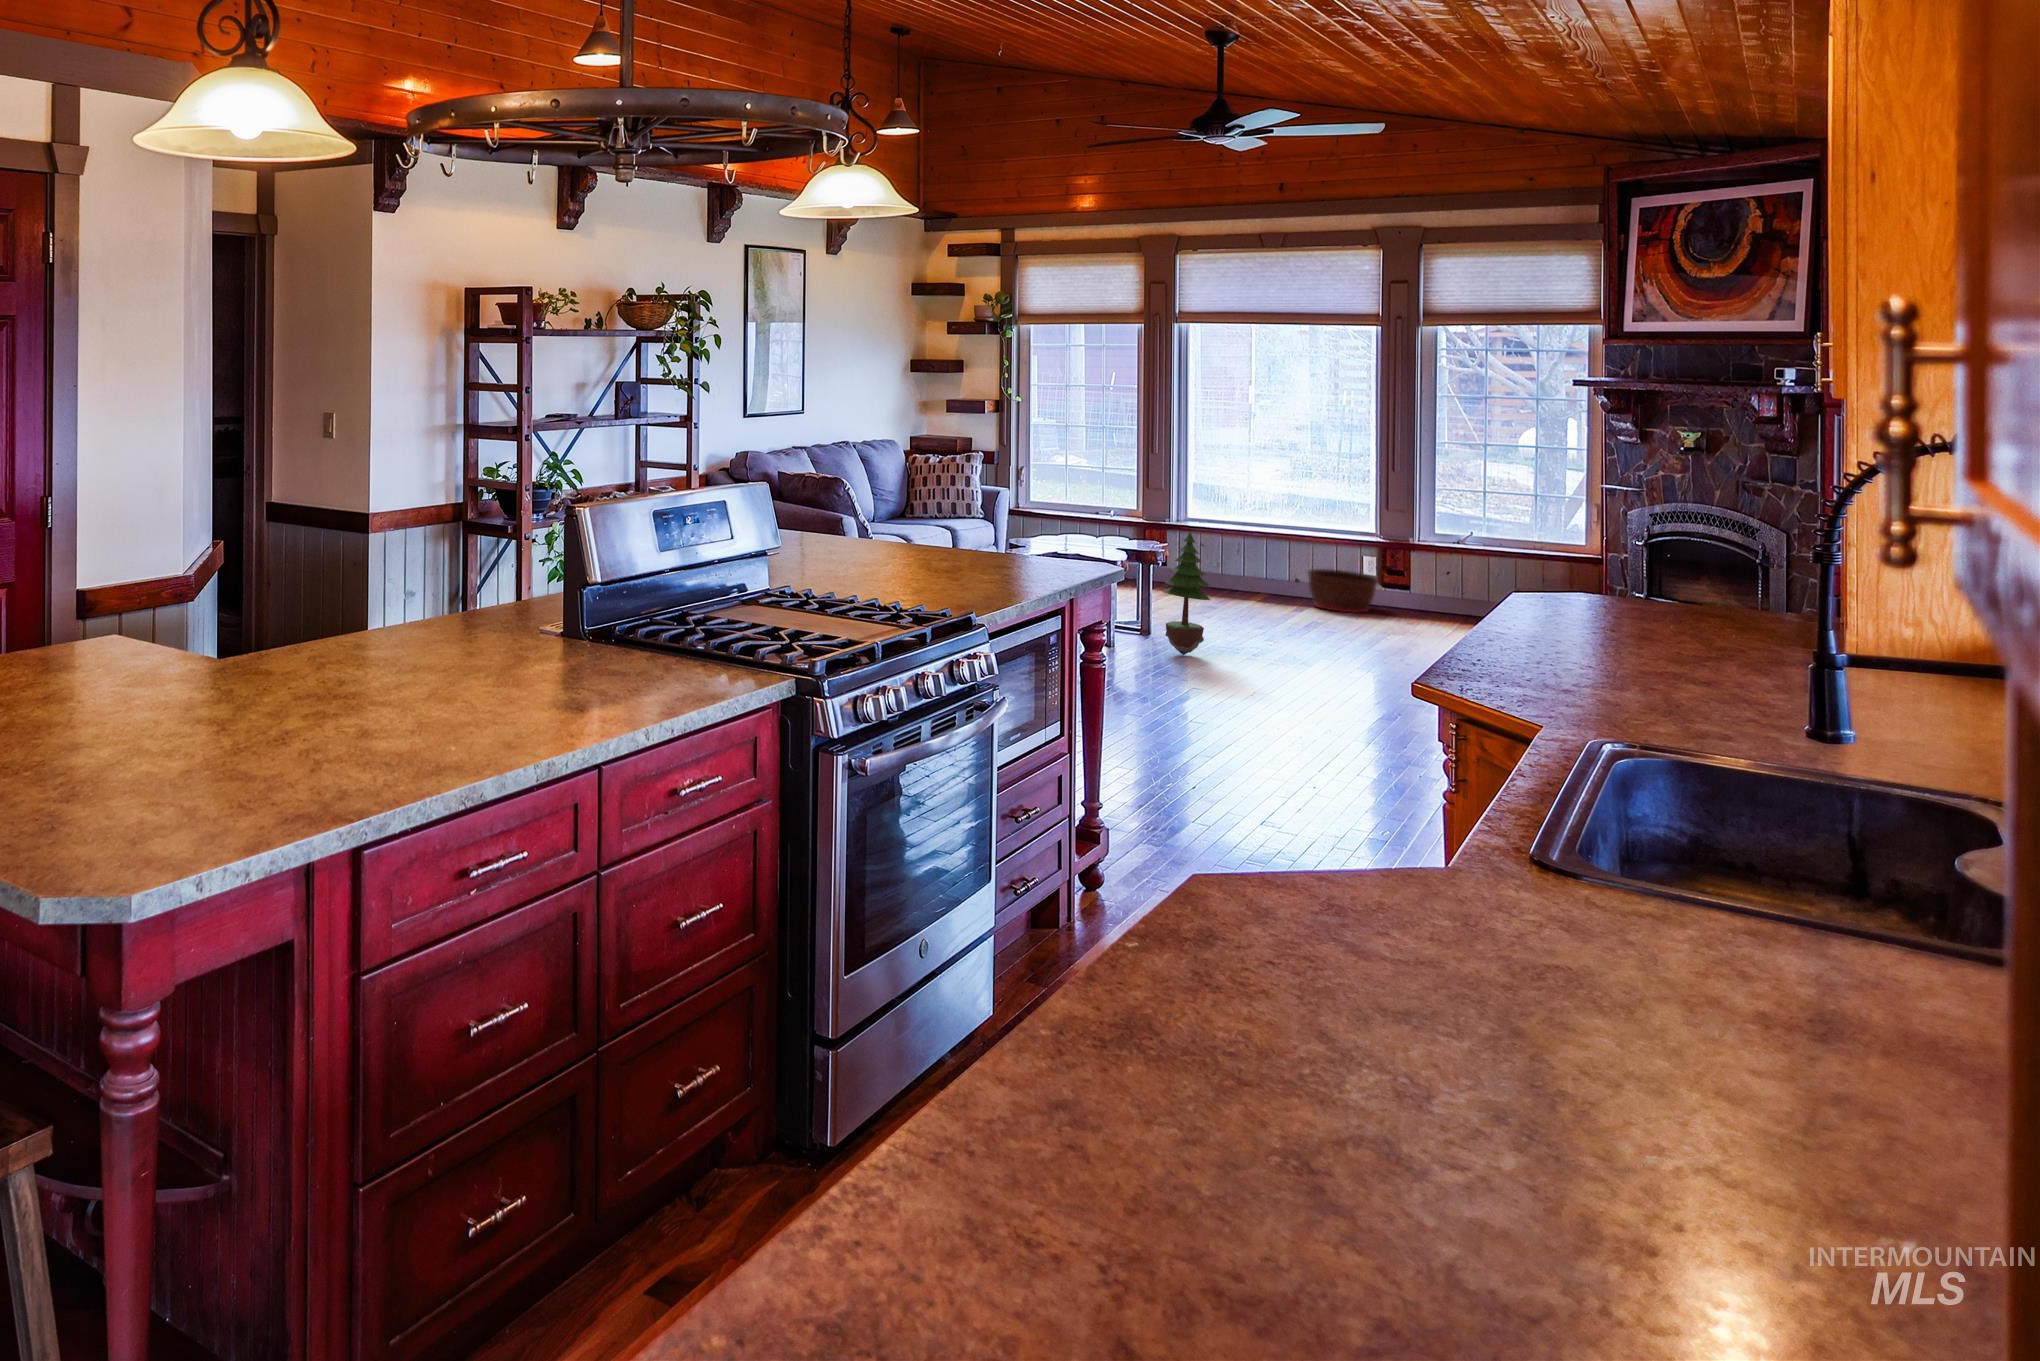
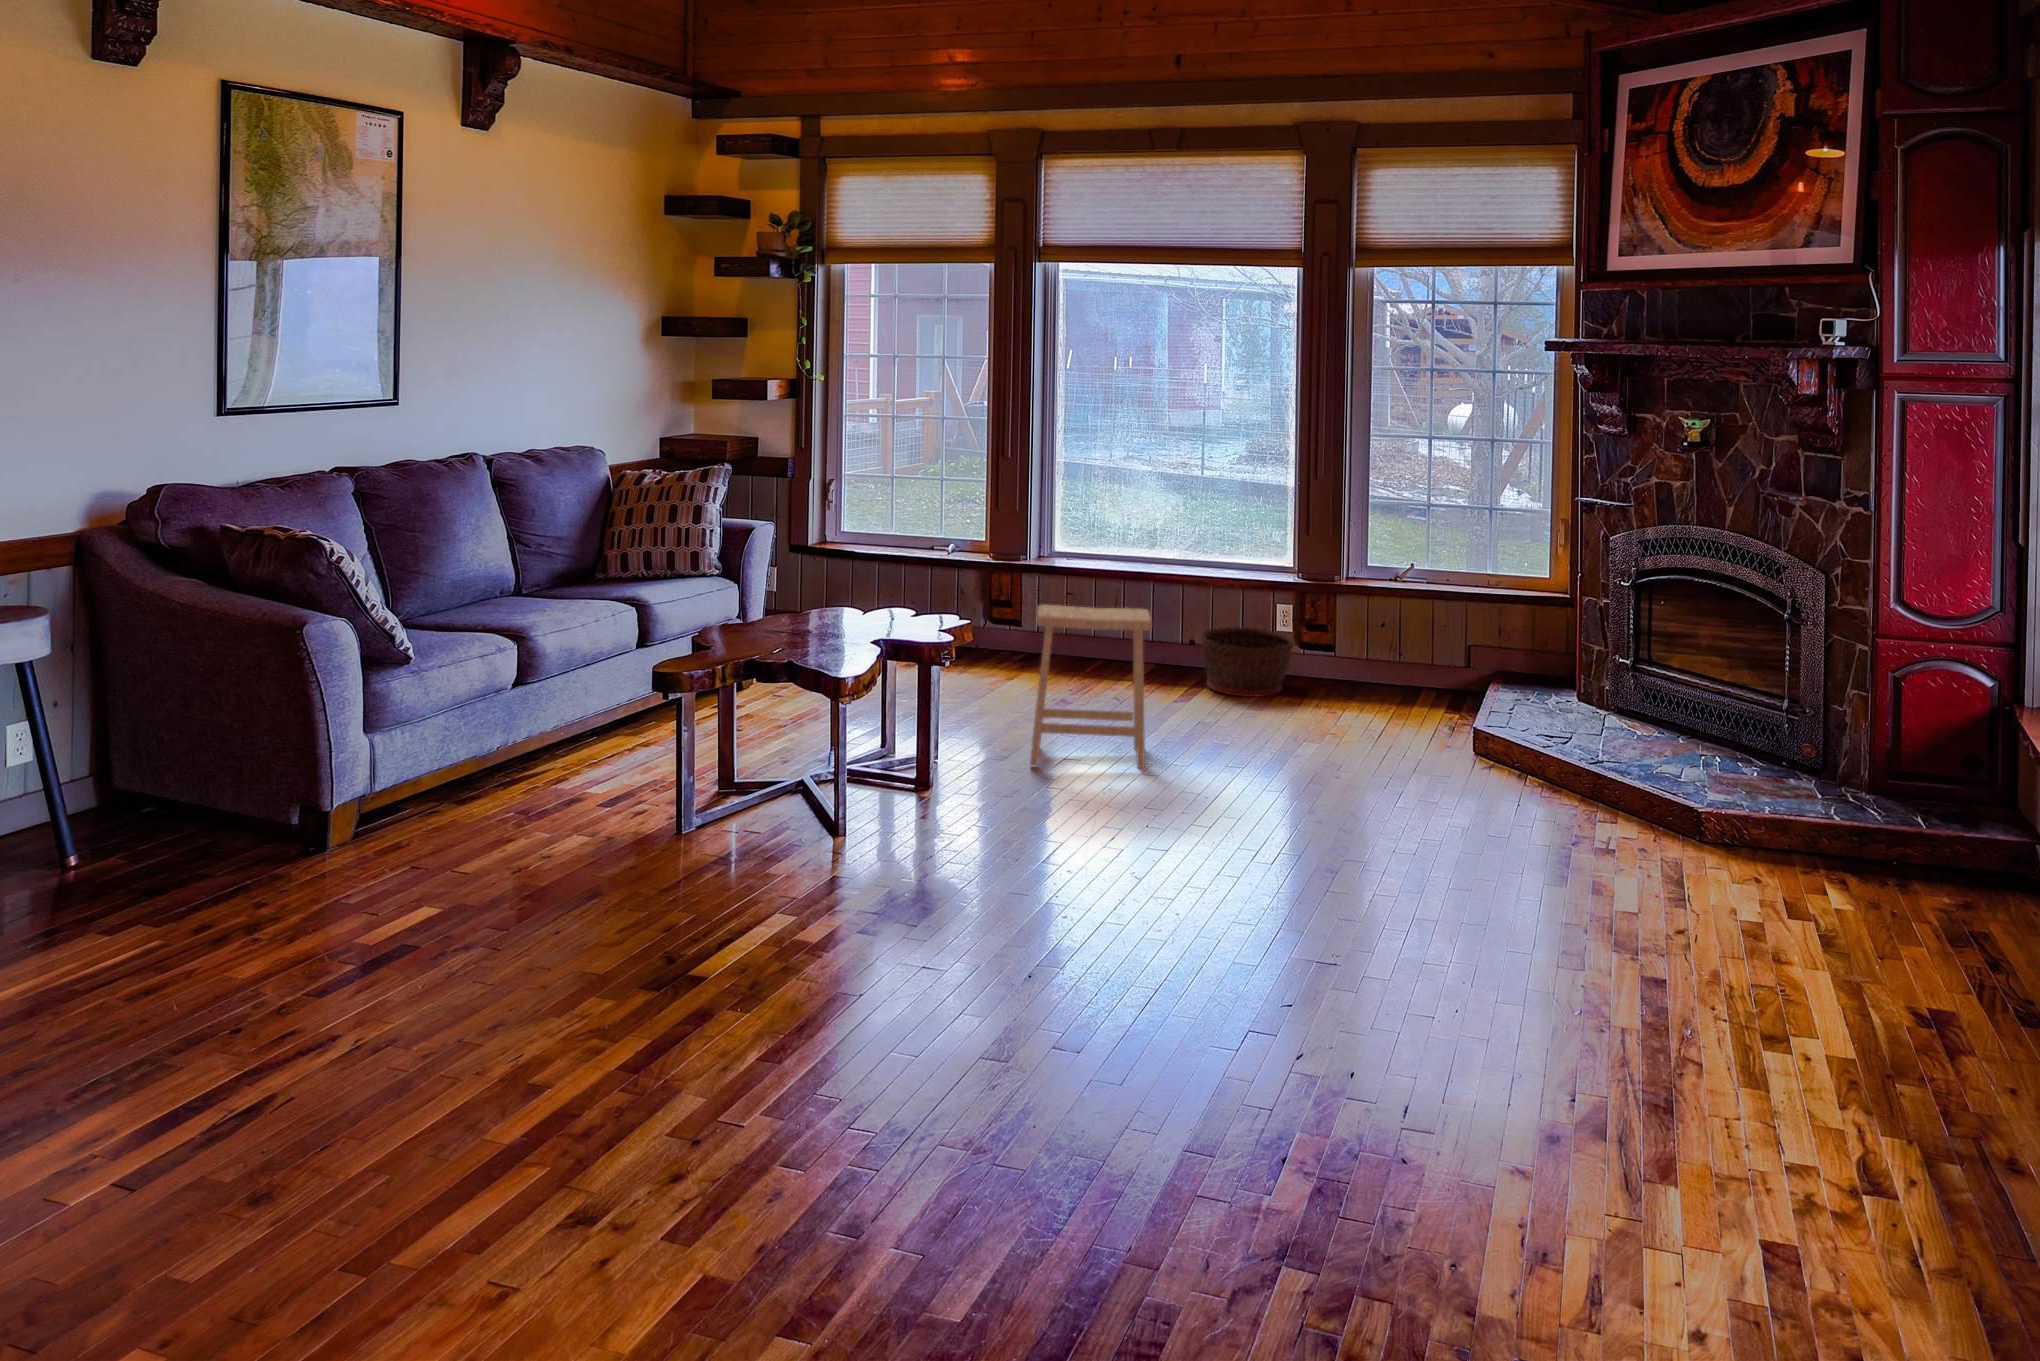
potted tree: present [1162,532,1210,655] -> none [906,618,989,846]
footstool: none [1207,538,1292,638] -> present [1030,605,1152,768]

